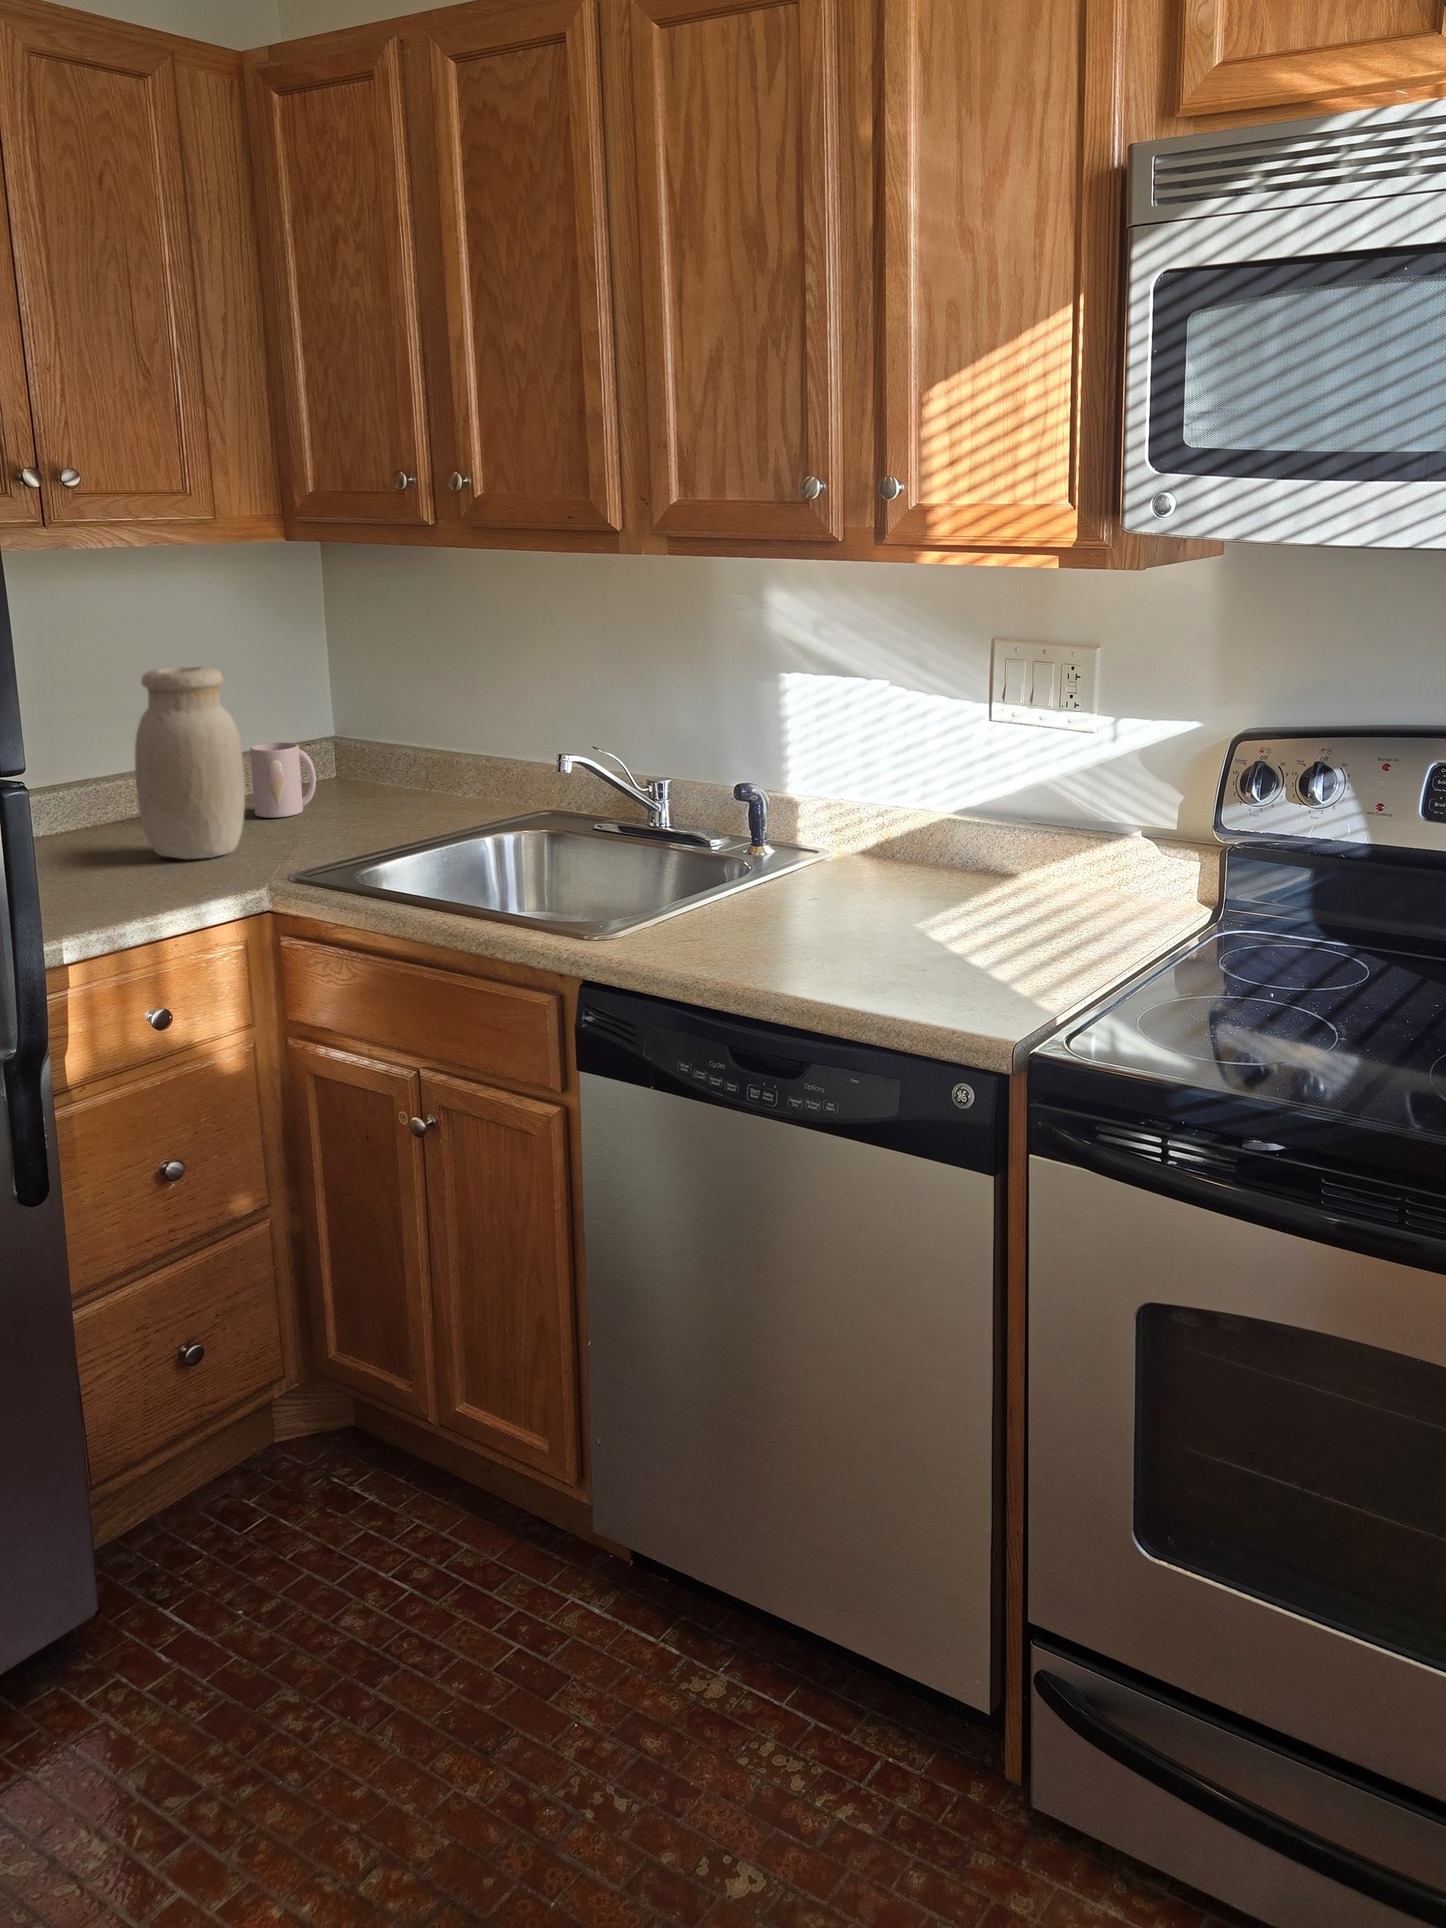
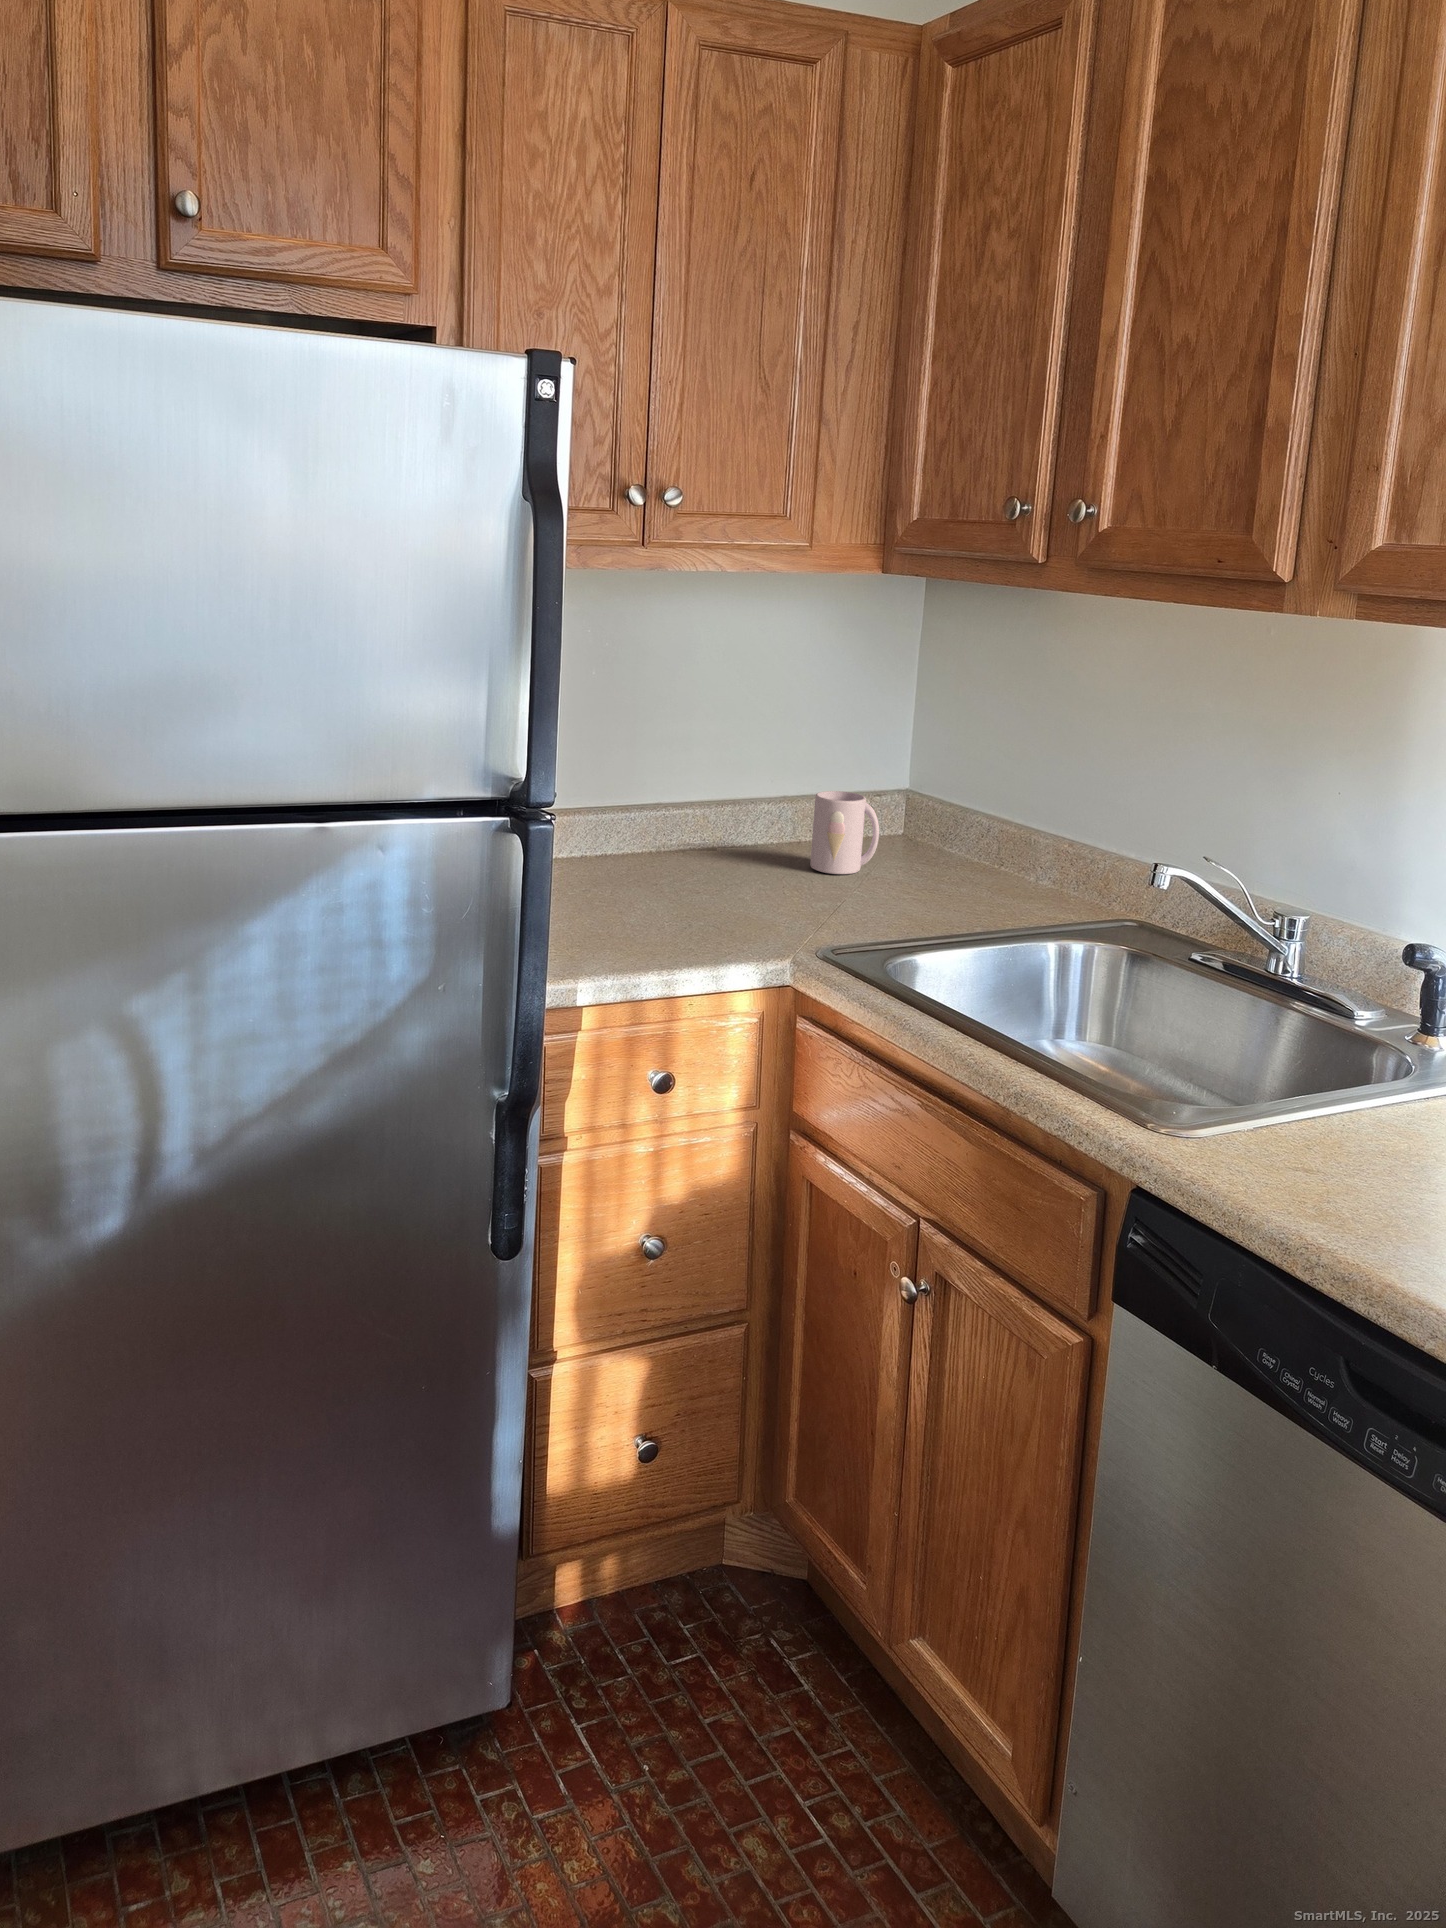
jar: present [135,667,245,859] -> none [689,700,798,910]

